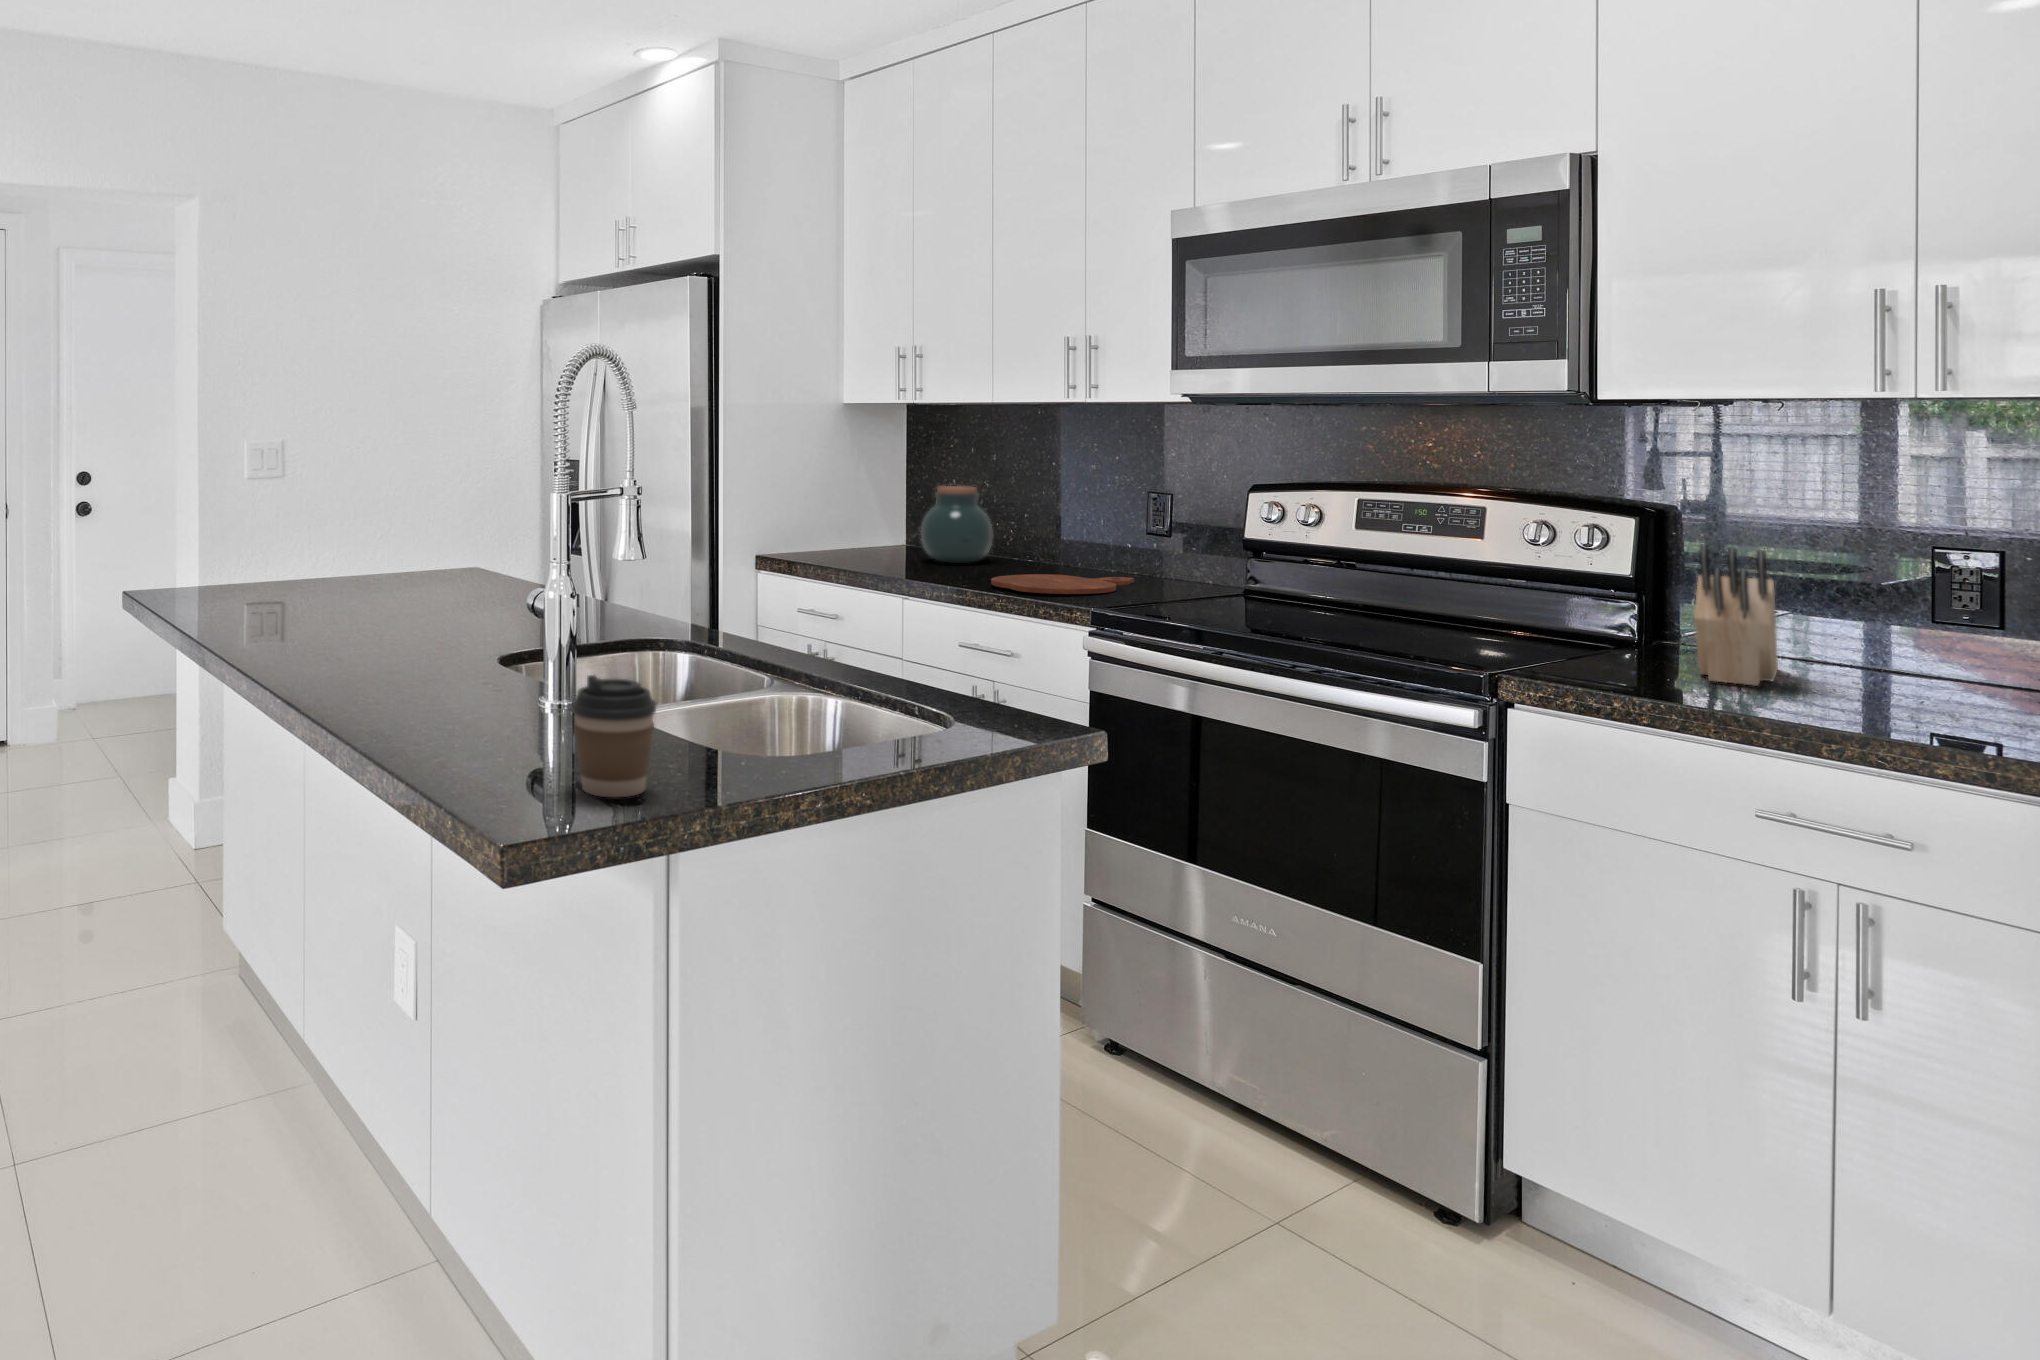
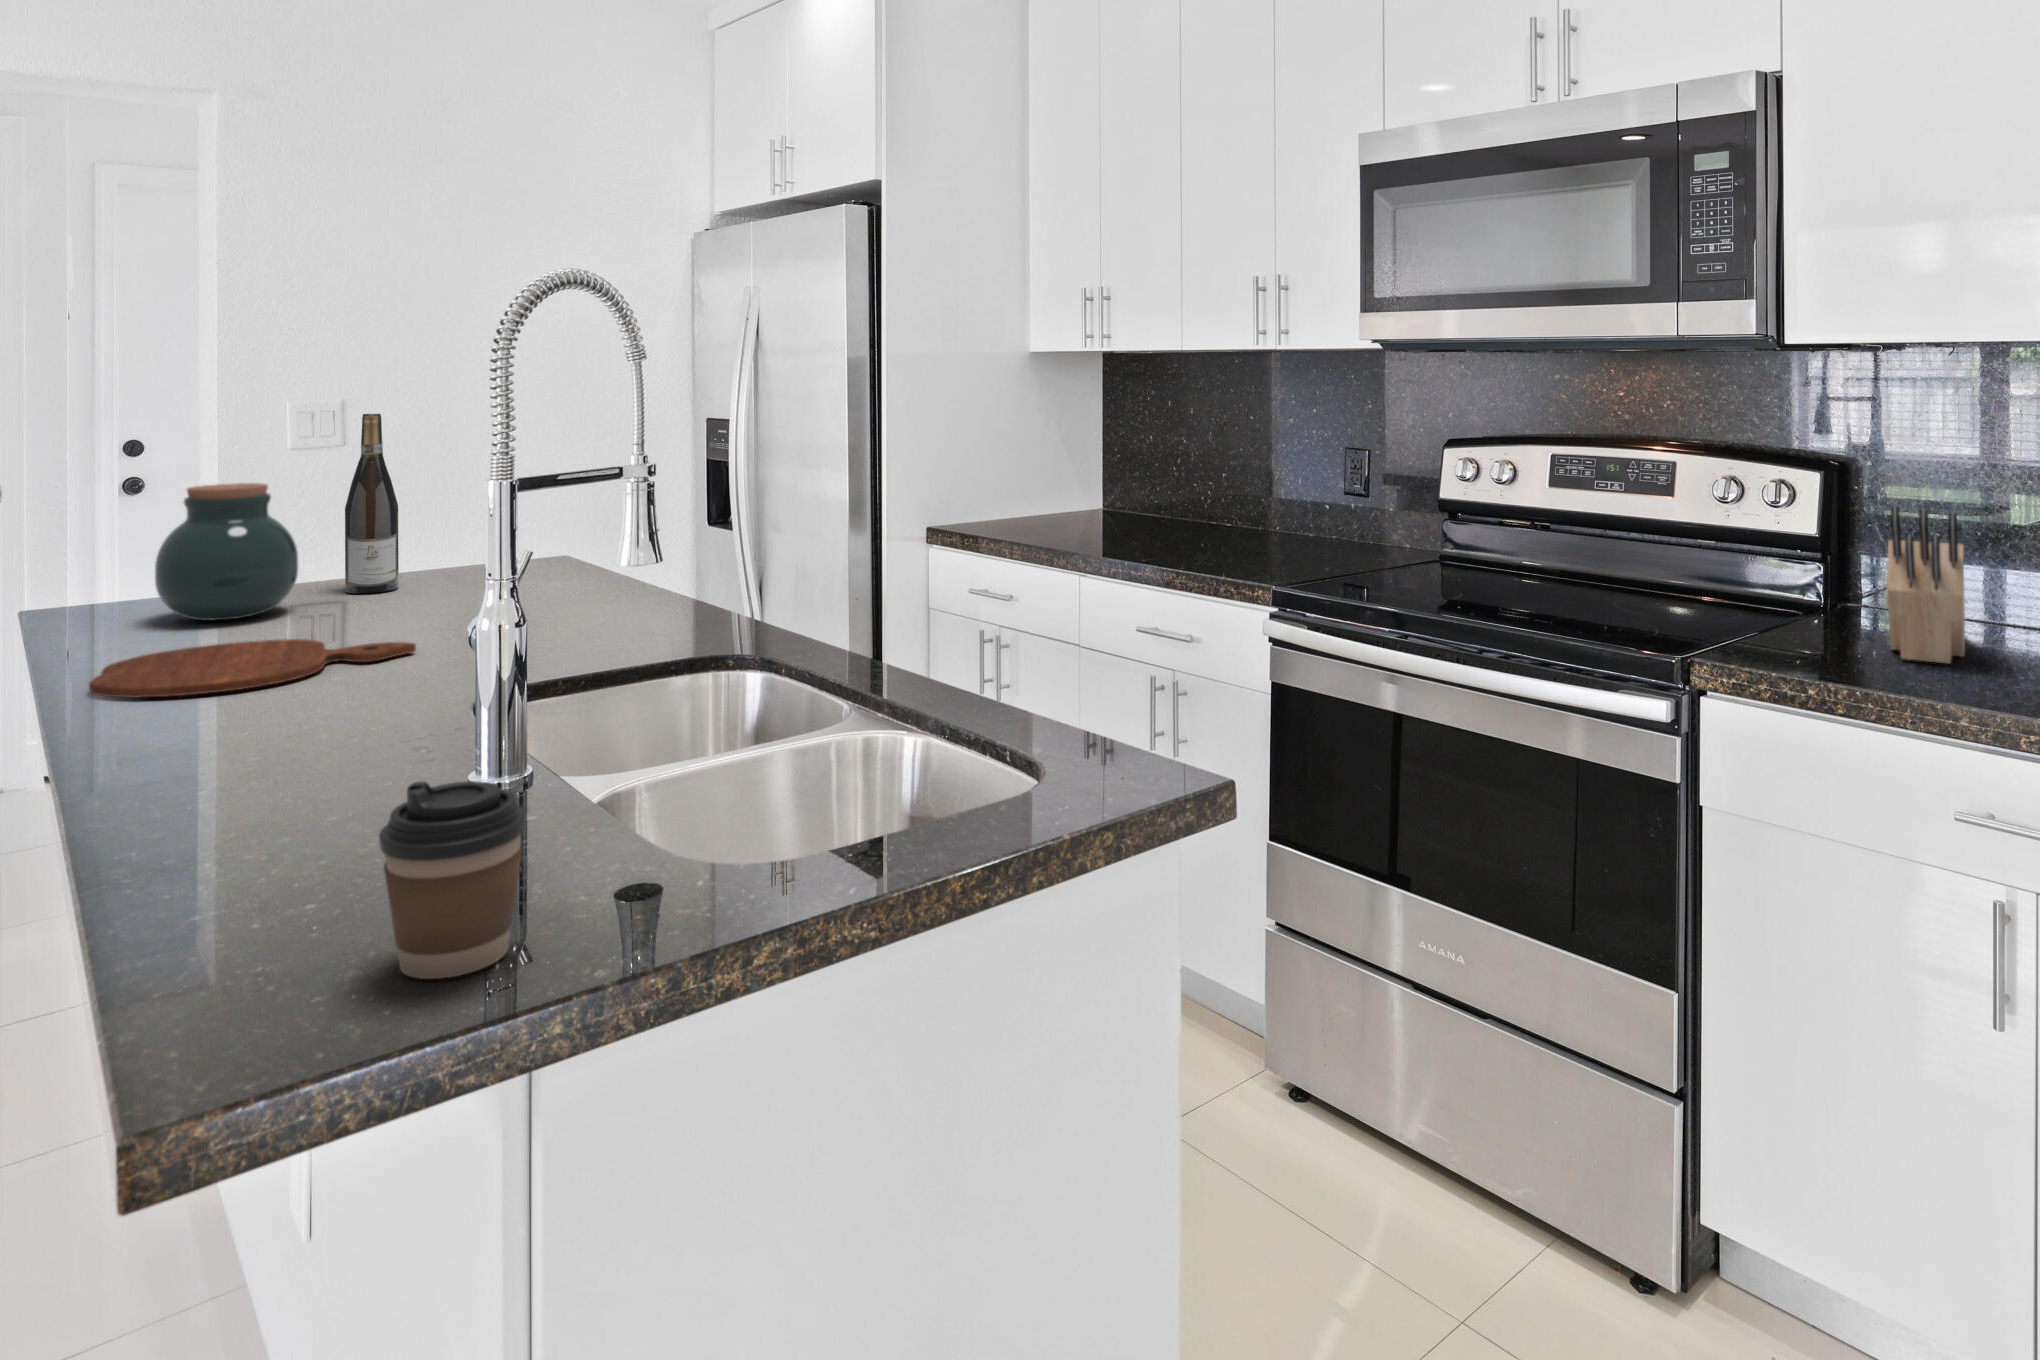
wine bottle: none [329,449,366,590] -> present [345,414,399,593]
jar: present [921,486,992,563] -> present [155,483,298,621]
cutting board: present [991,574,1134,594] -> present [89,639,416,698]

